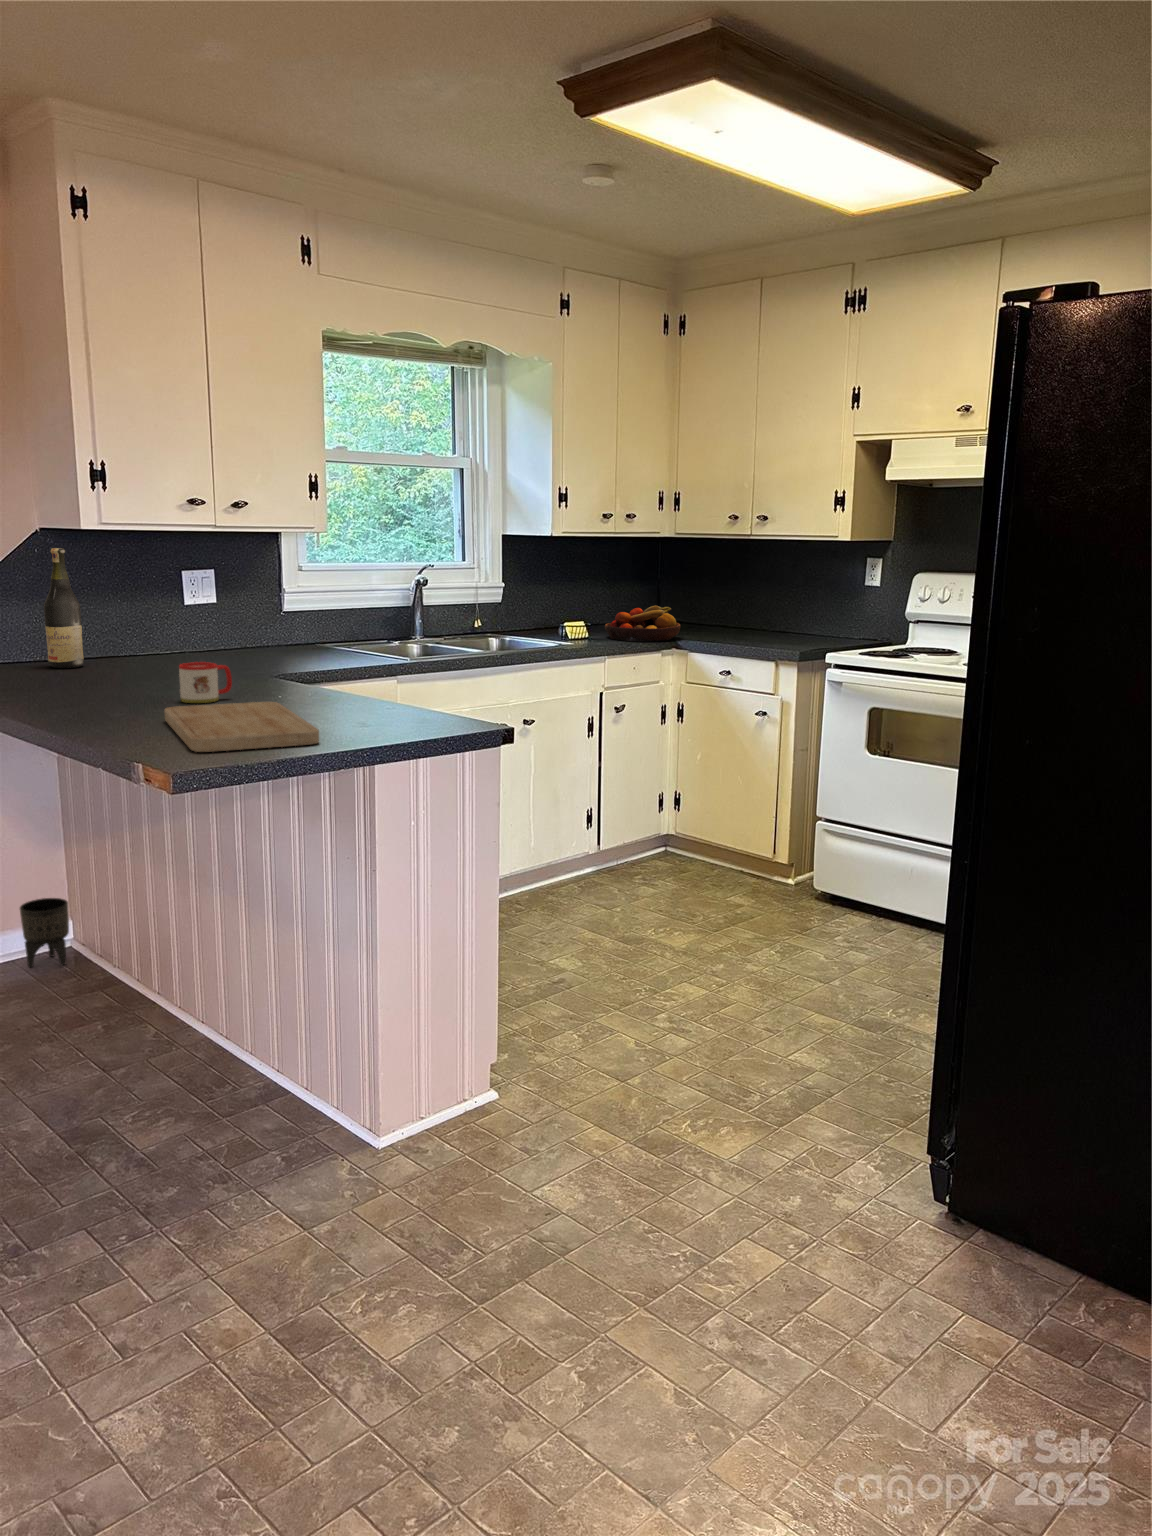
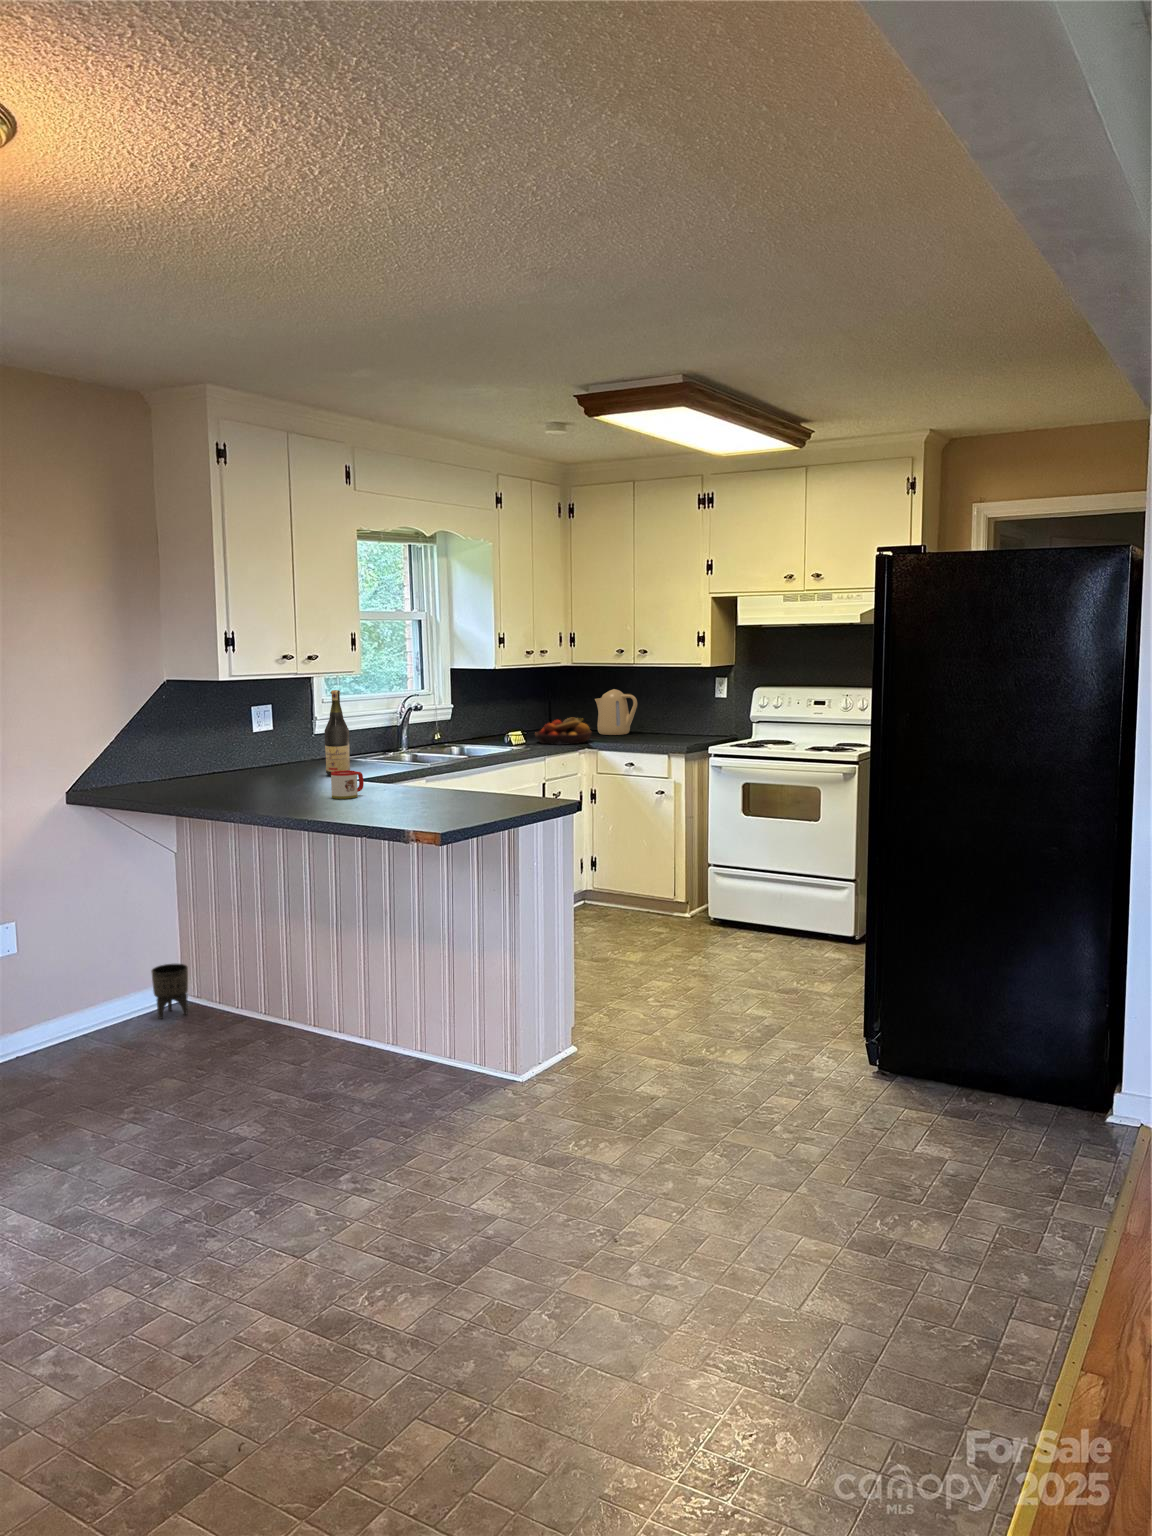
wine bottle: present [44,548,84,668] -> present [324,690,350,776]
kettle: none [705,571,759,632] -> present [595,689,637,735]
cutting board: present [165,702,319,752] -> none [352,793,482,823]

